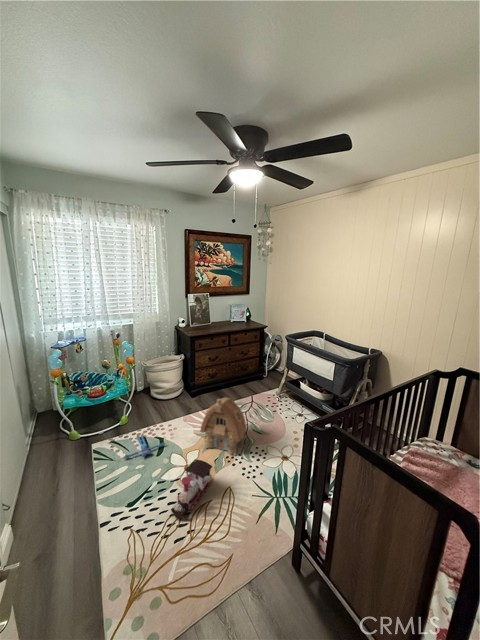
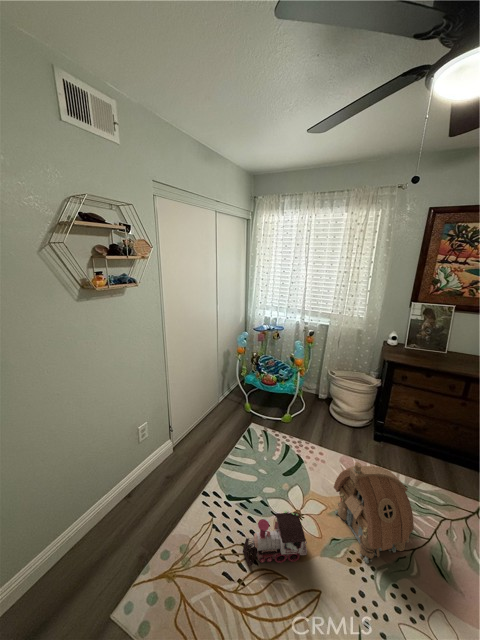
plush toy: present [123,433,166,459] -> none [258,440,300,469]

